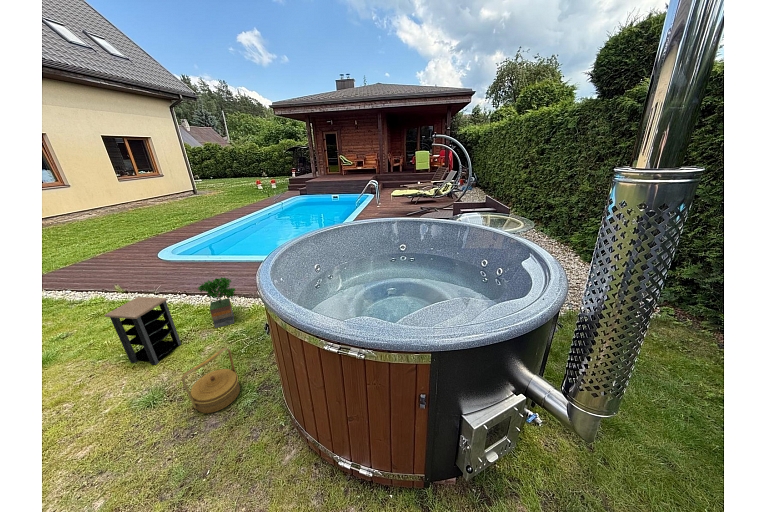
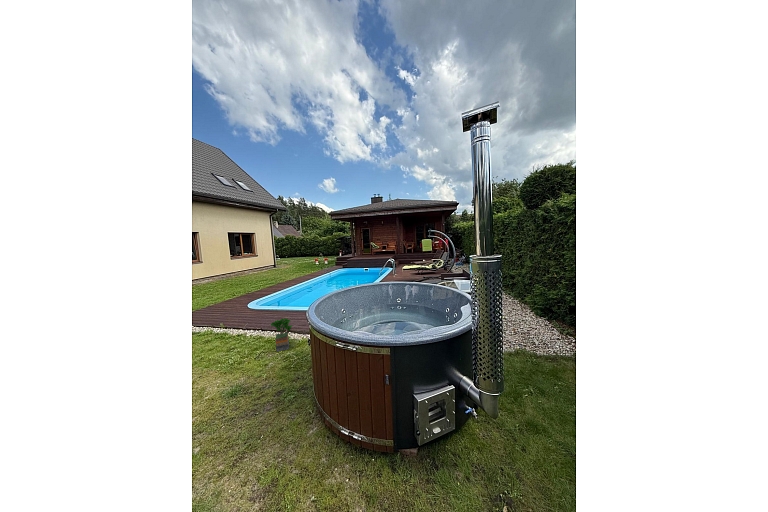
side table: present [105,297,181,365] -> none [218,327,255,371]
basket: present [182,348,240,413] -> none [255,359,287,400]

